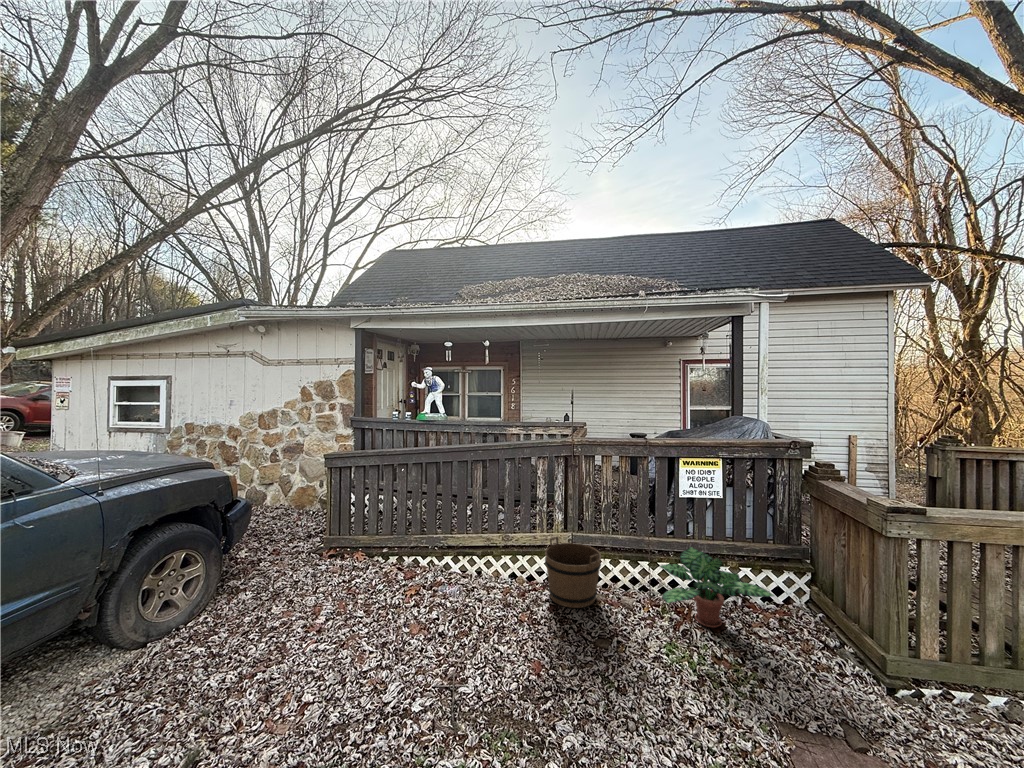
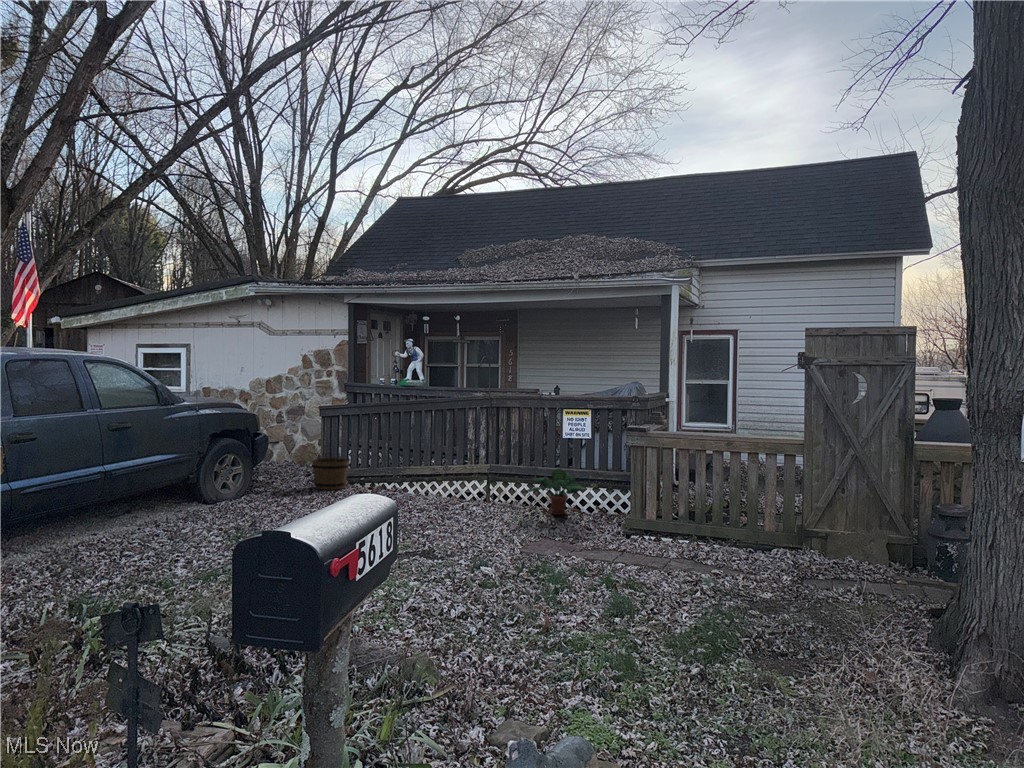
bucket: present [545,537,601,608] -> present [312,453,349,490]

